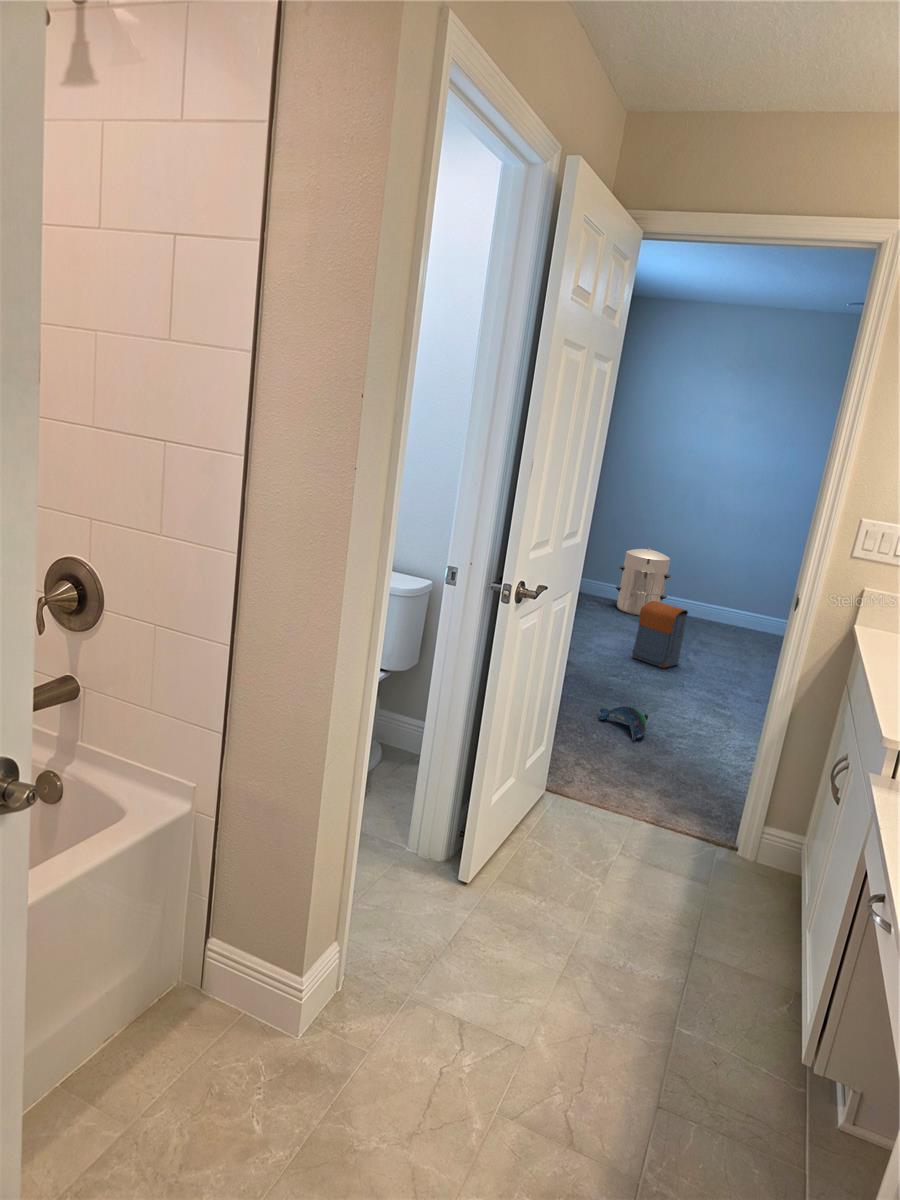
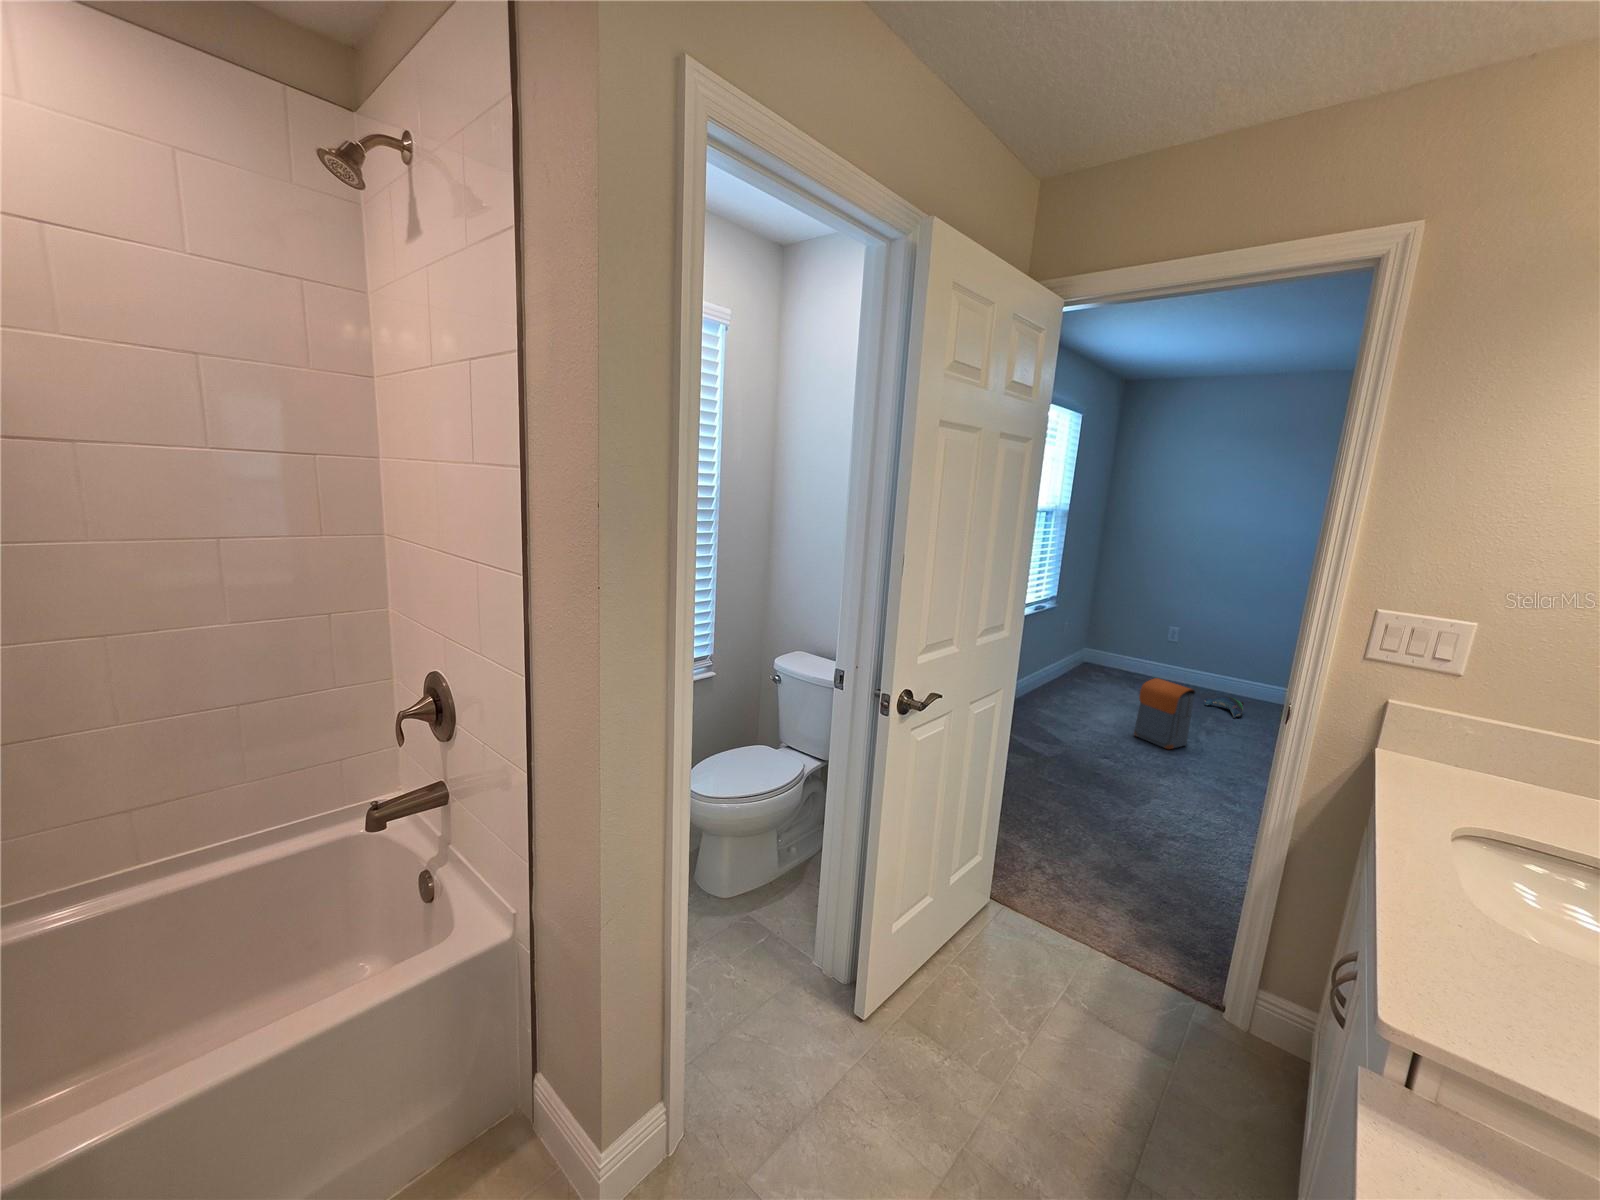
waste bin: present [616,547,671,616] -> none [1127,620,1186,689]
plush toy: present [599,706,648,741] -> present [1205,697,1244,718]

